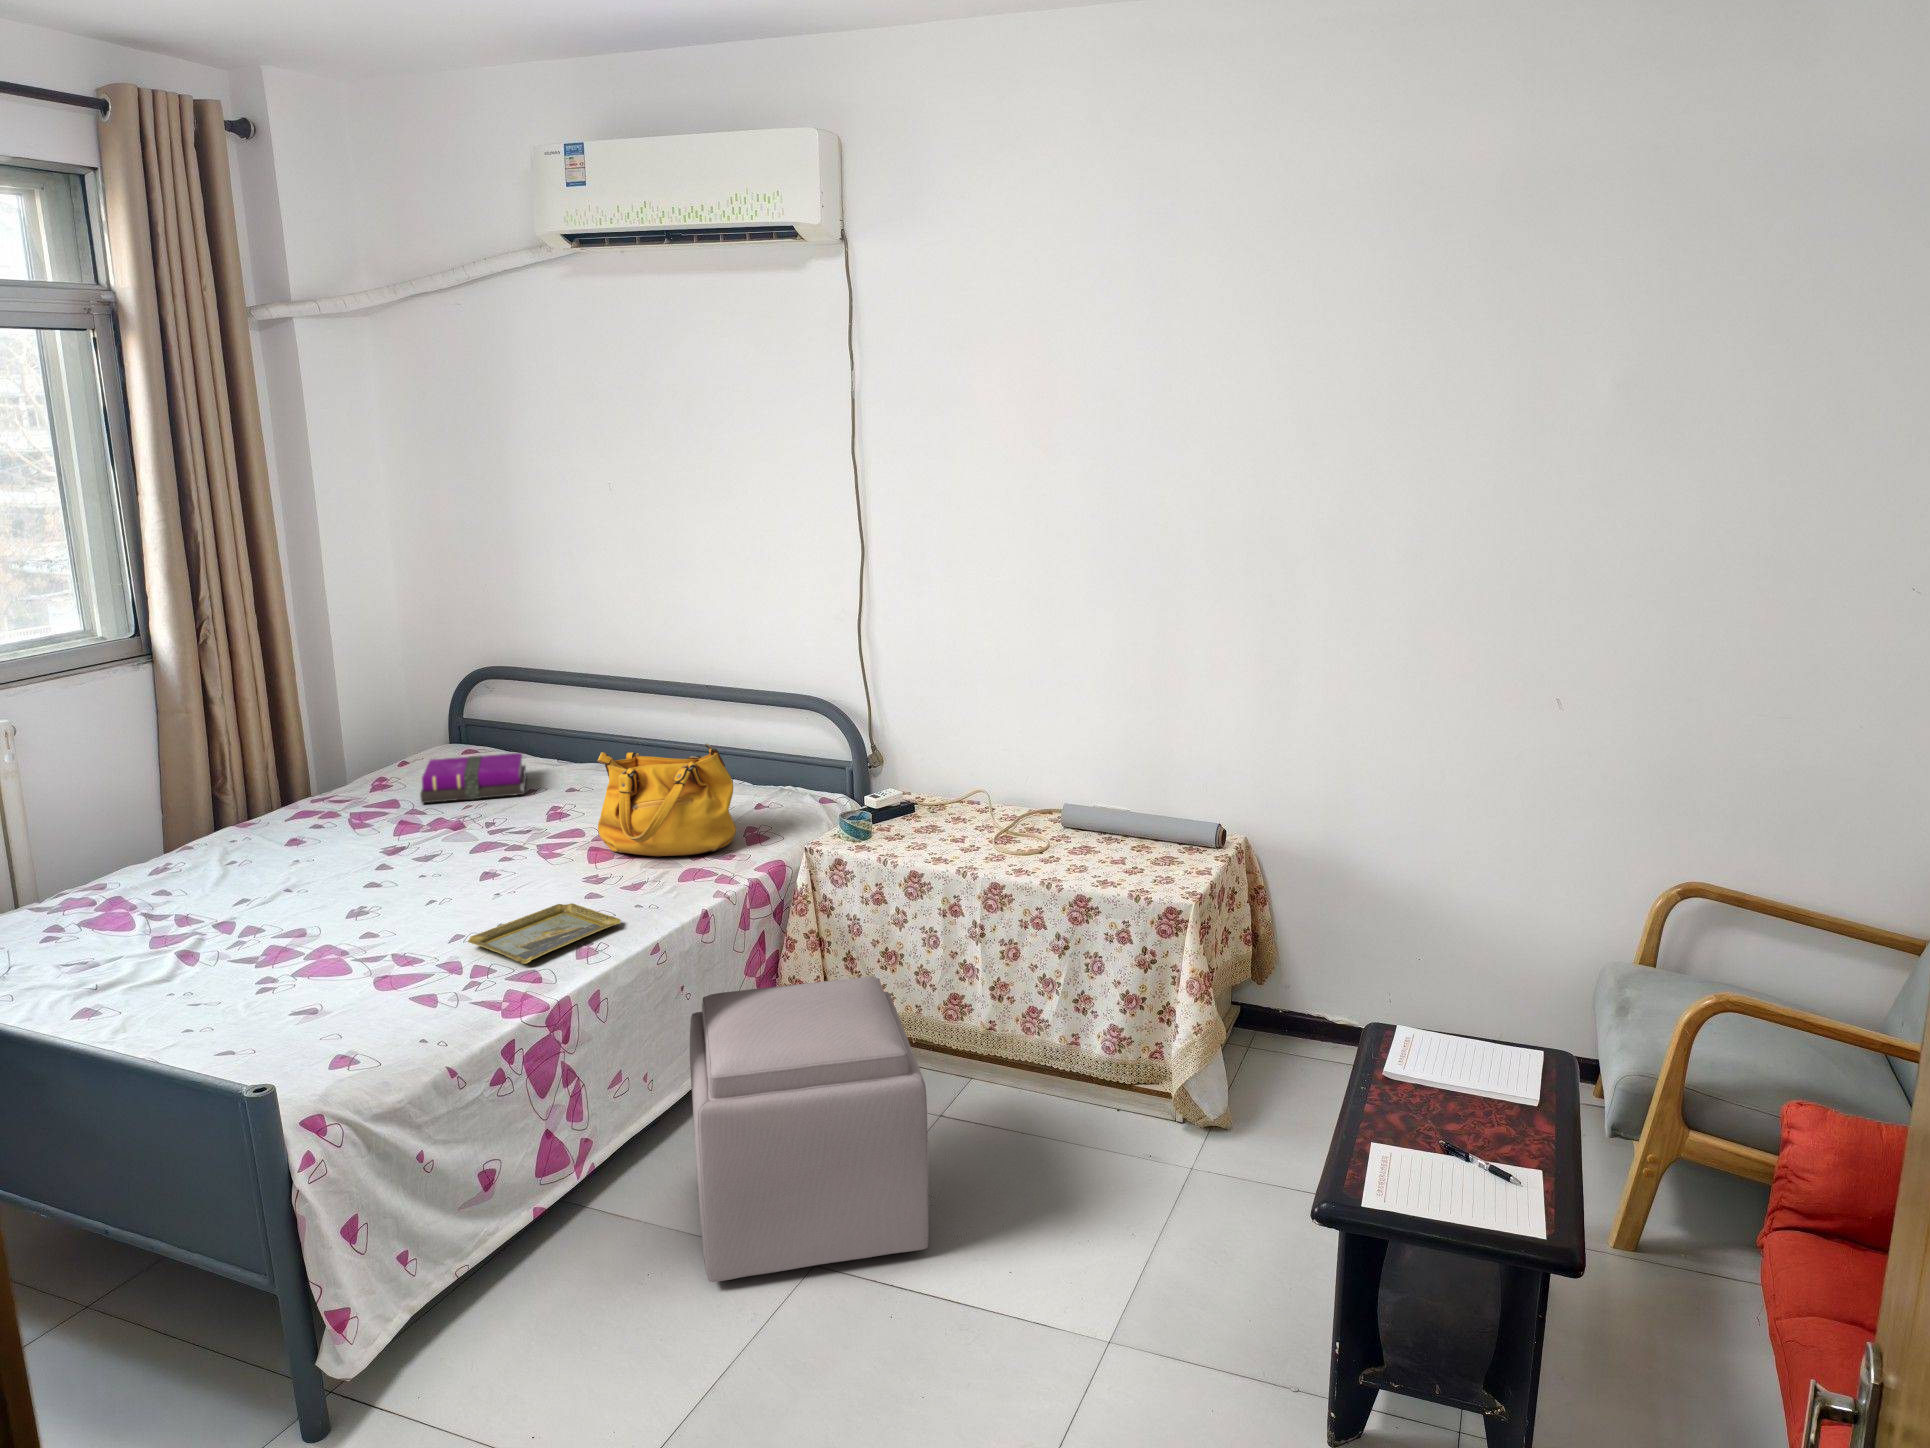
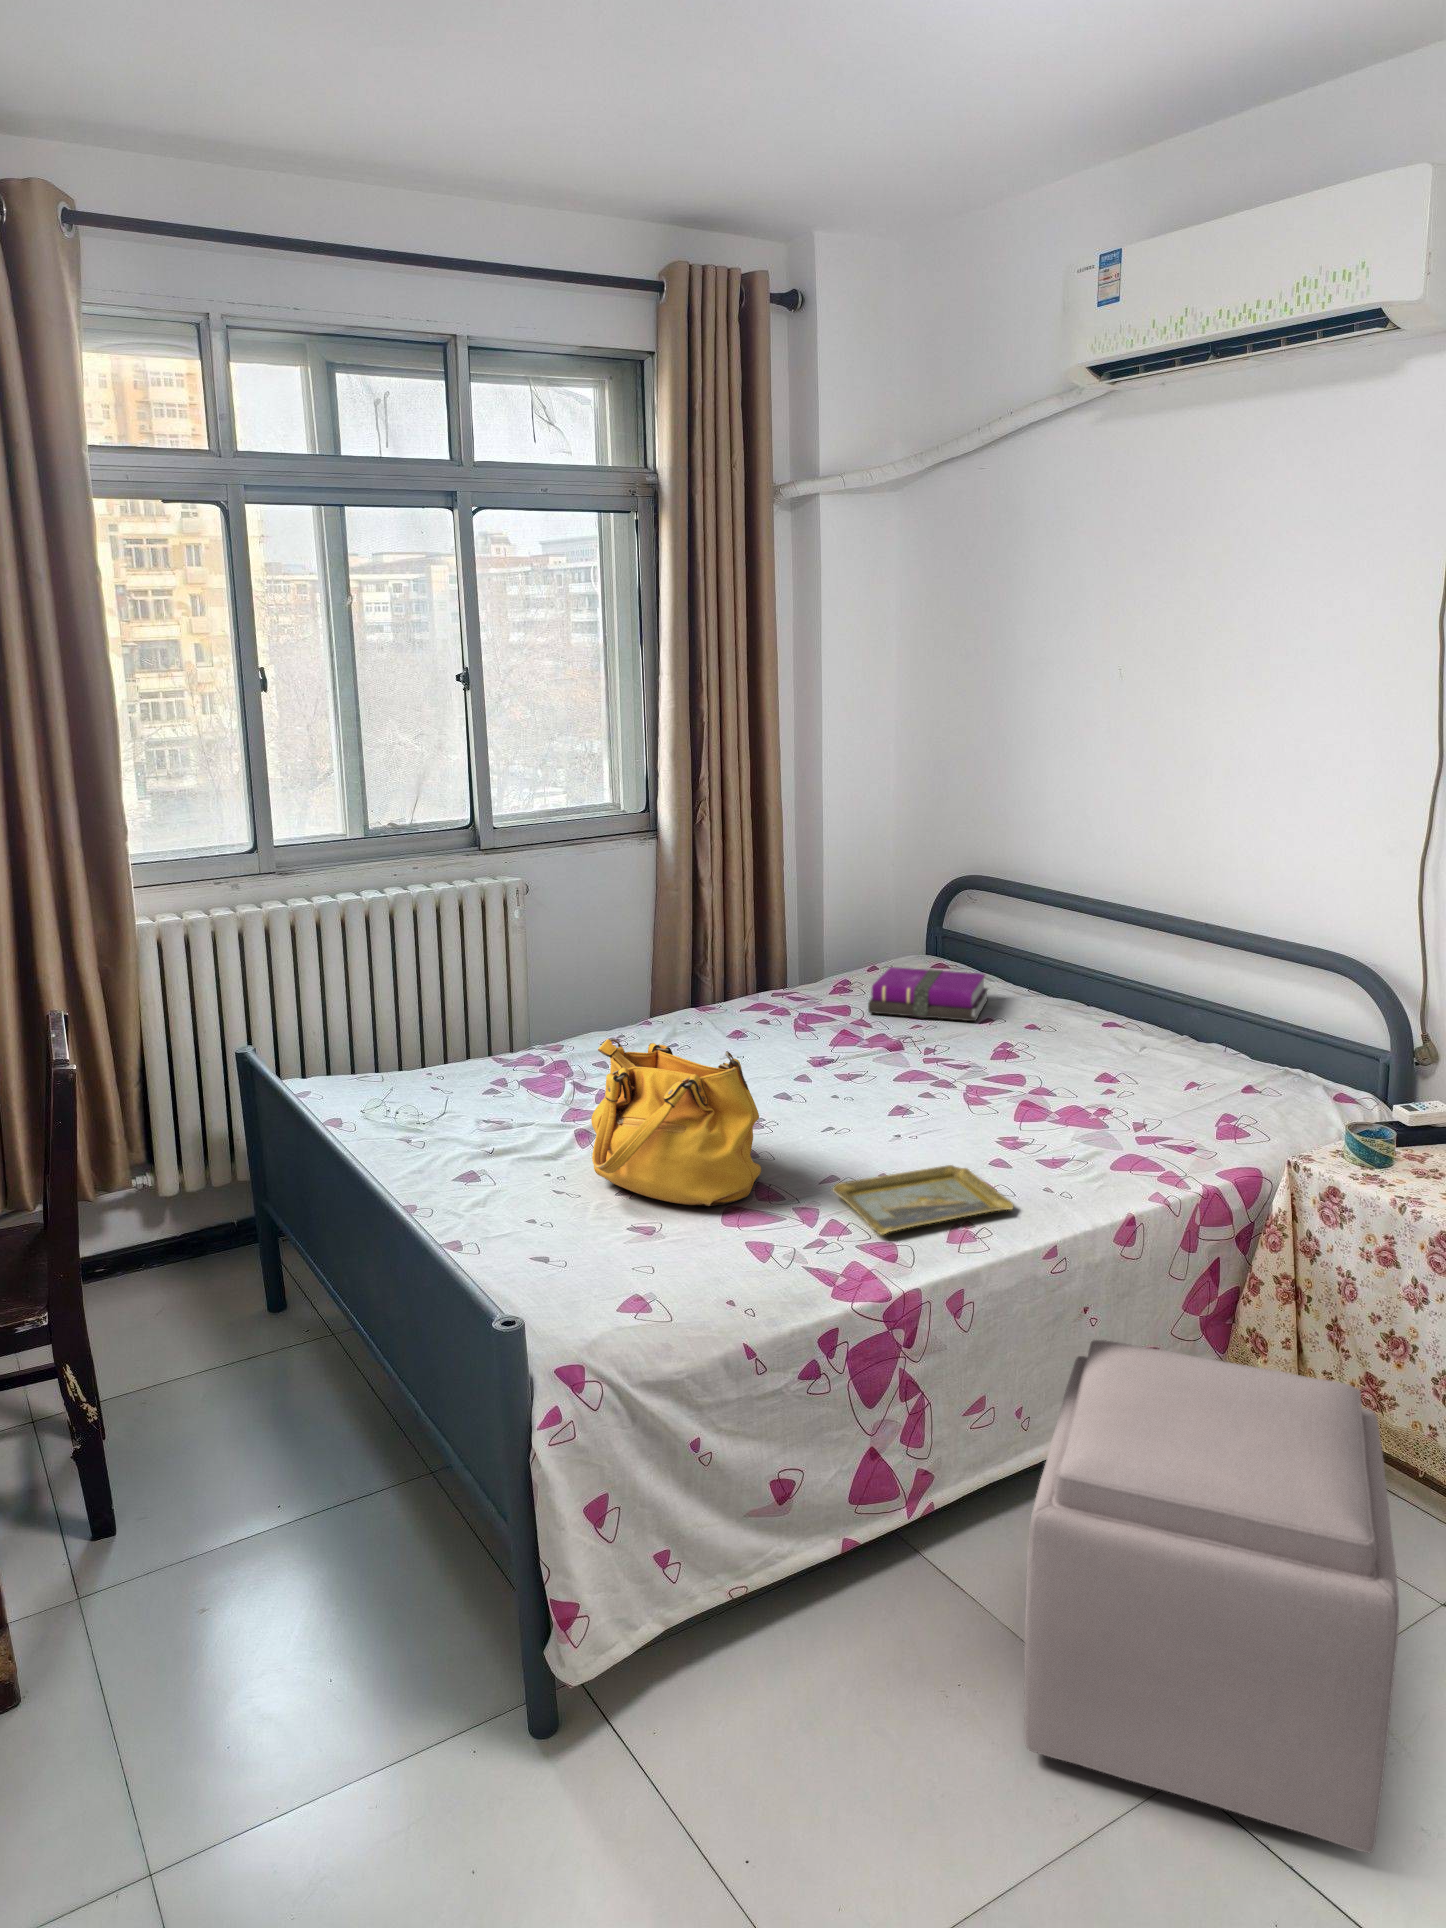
handbag: present [598,743,736,856] -> present [591,1039,761,1206]

